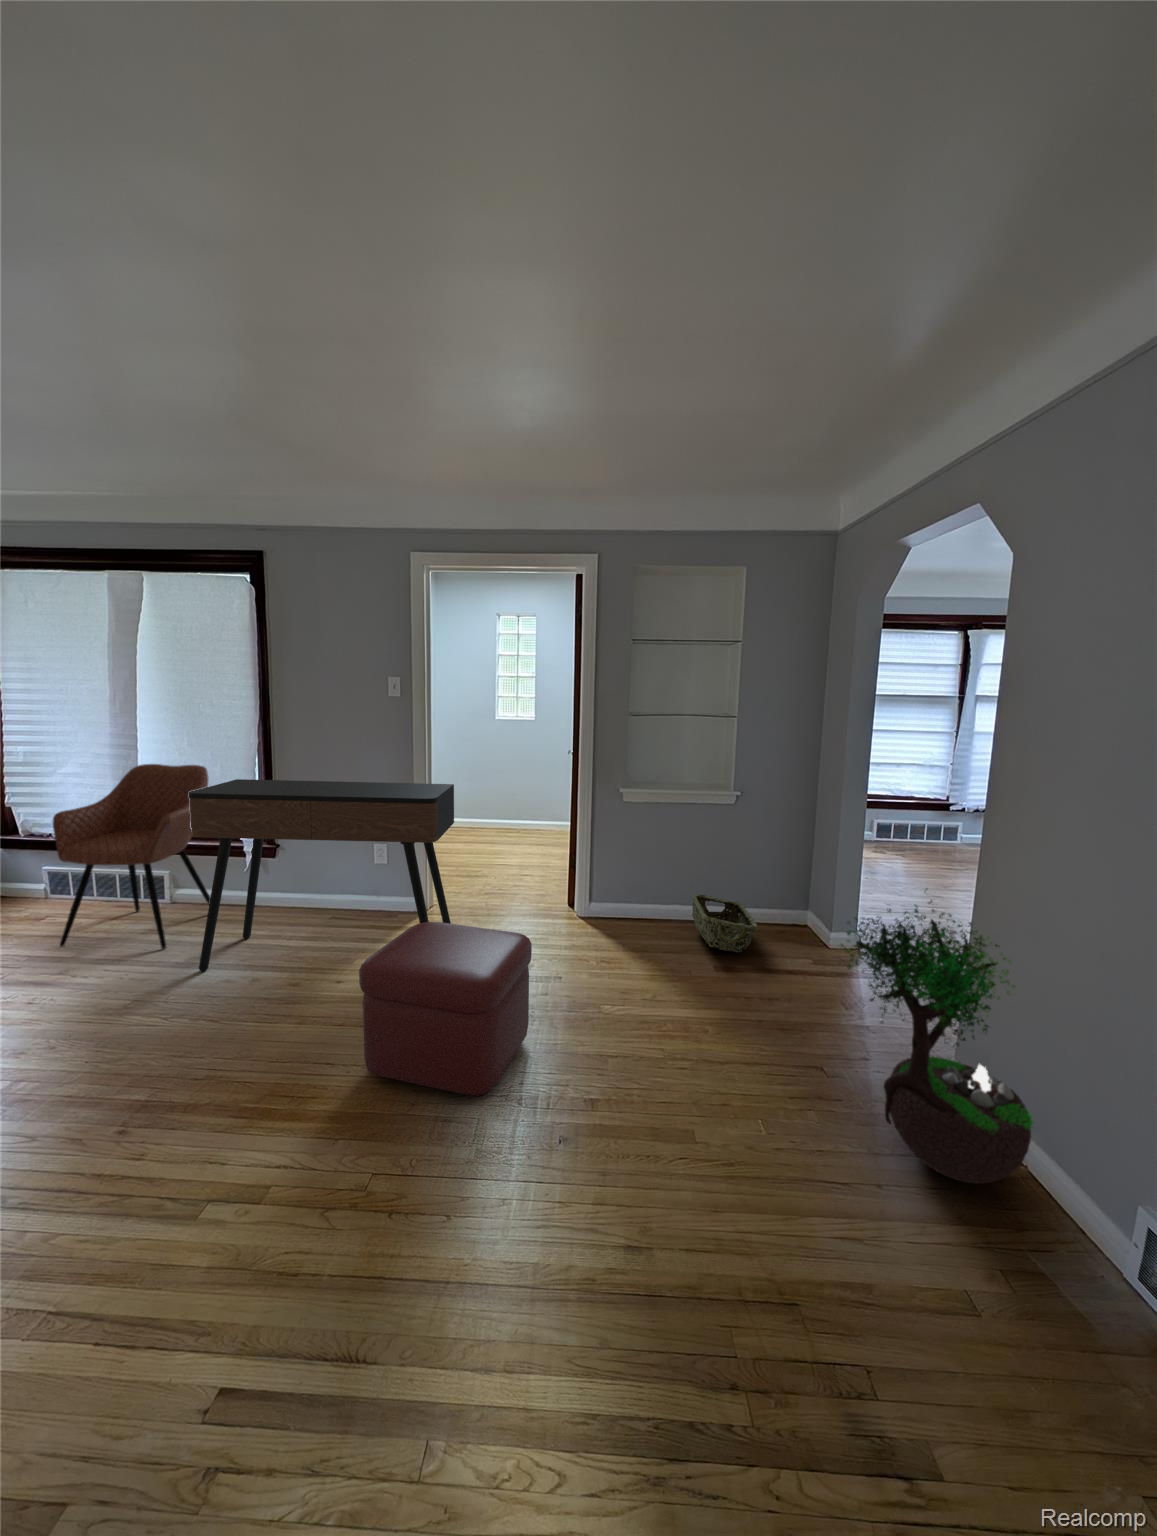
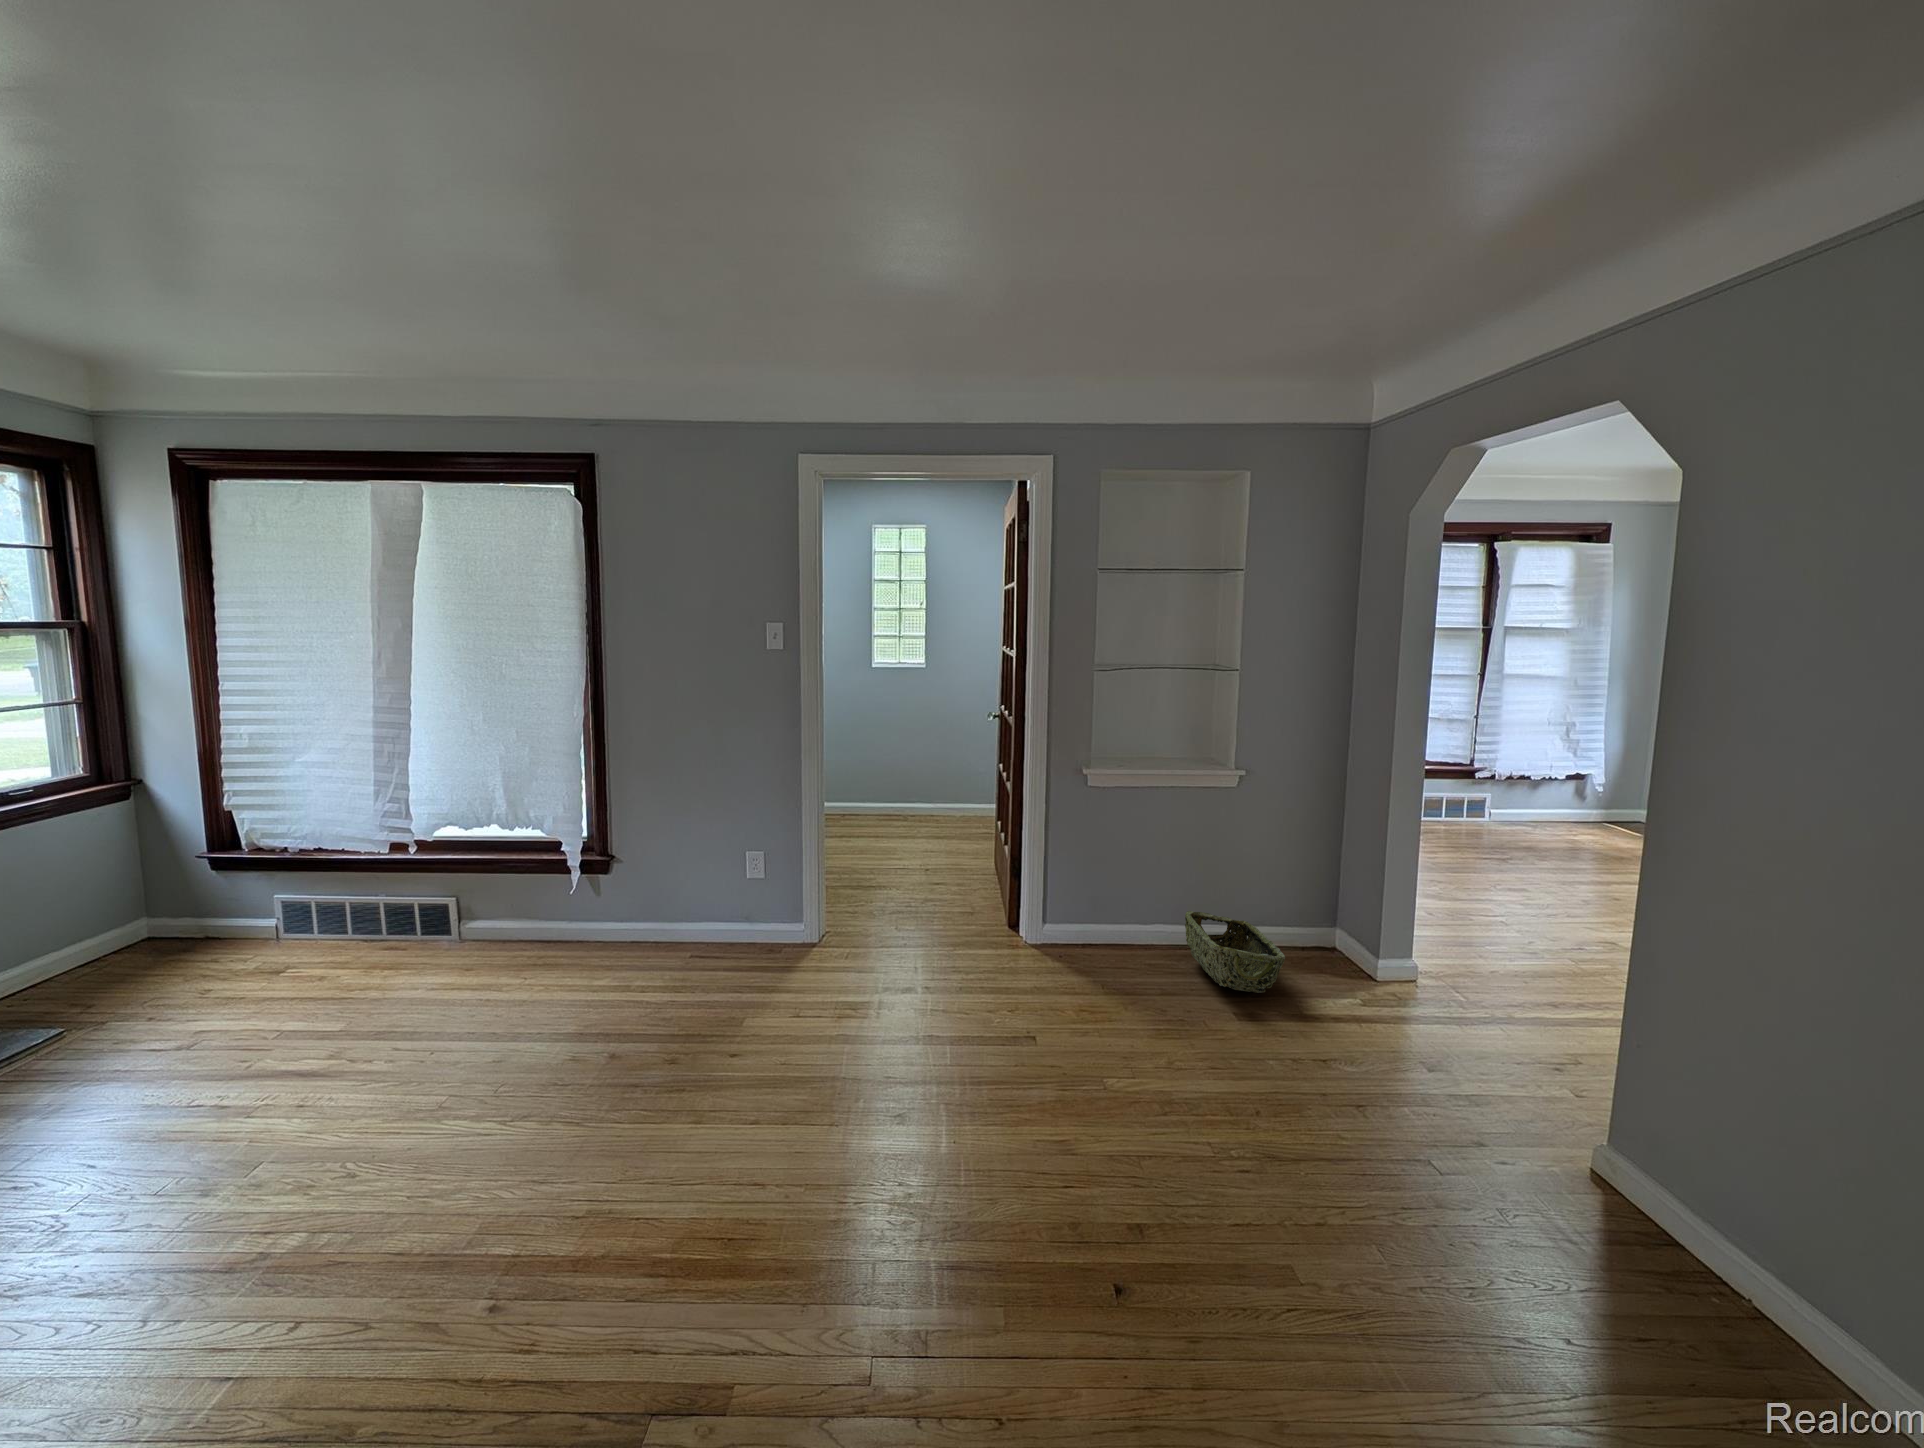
armchair: present [53,764,210,949] -> none [311,748,526,1015]
console table: present [189,779,454,971] -> none [520,772,871,1047]
potted tree: present [840,888,1033,1184] -> none [1473,927,1785,1337]
ottoman: present [359,922,532,1097] -> none [809,974,1029,1230]

